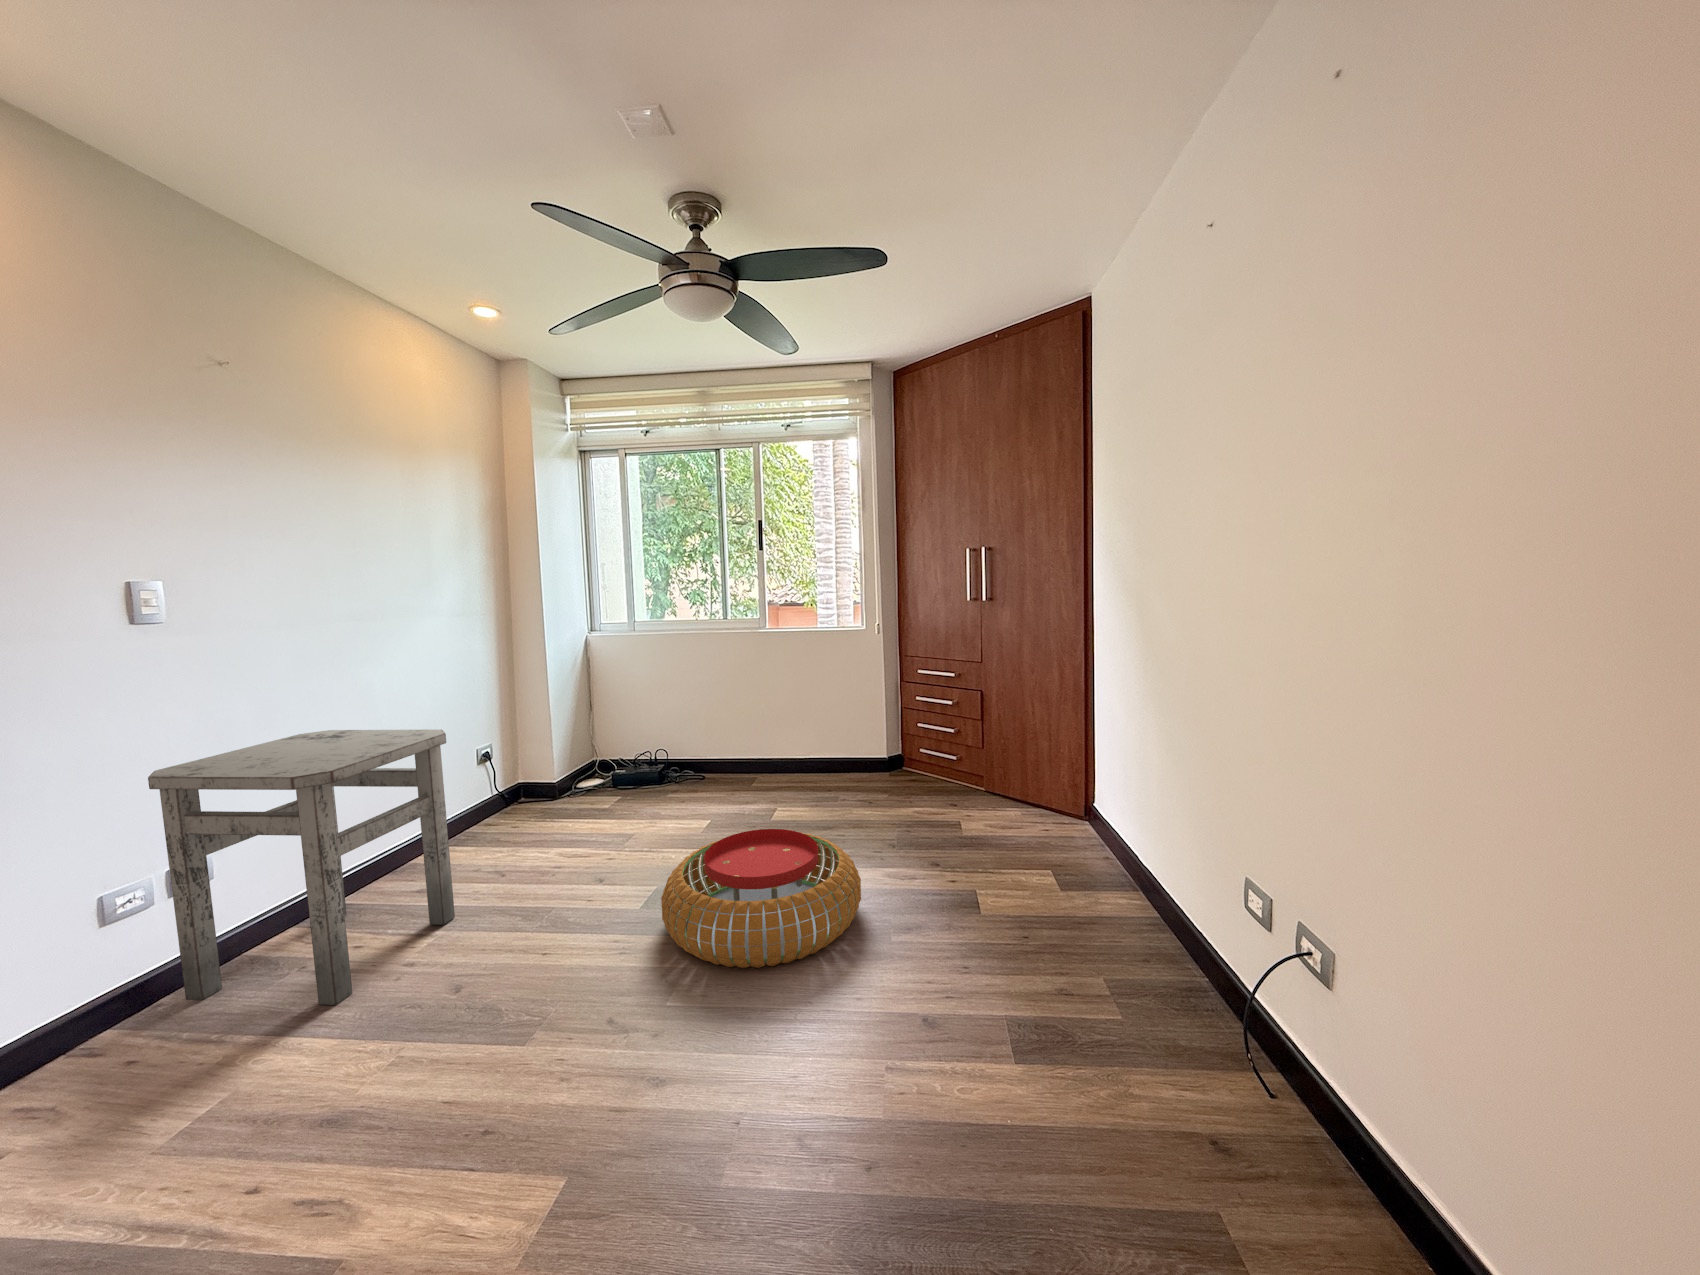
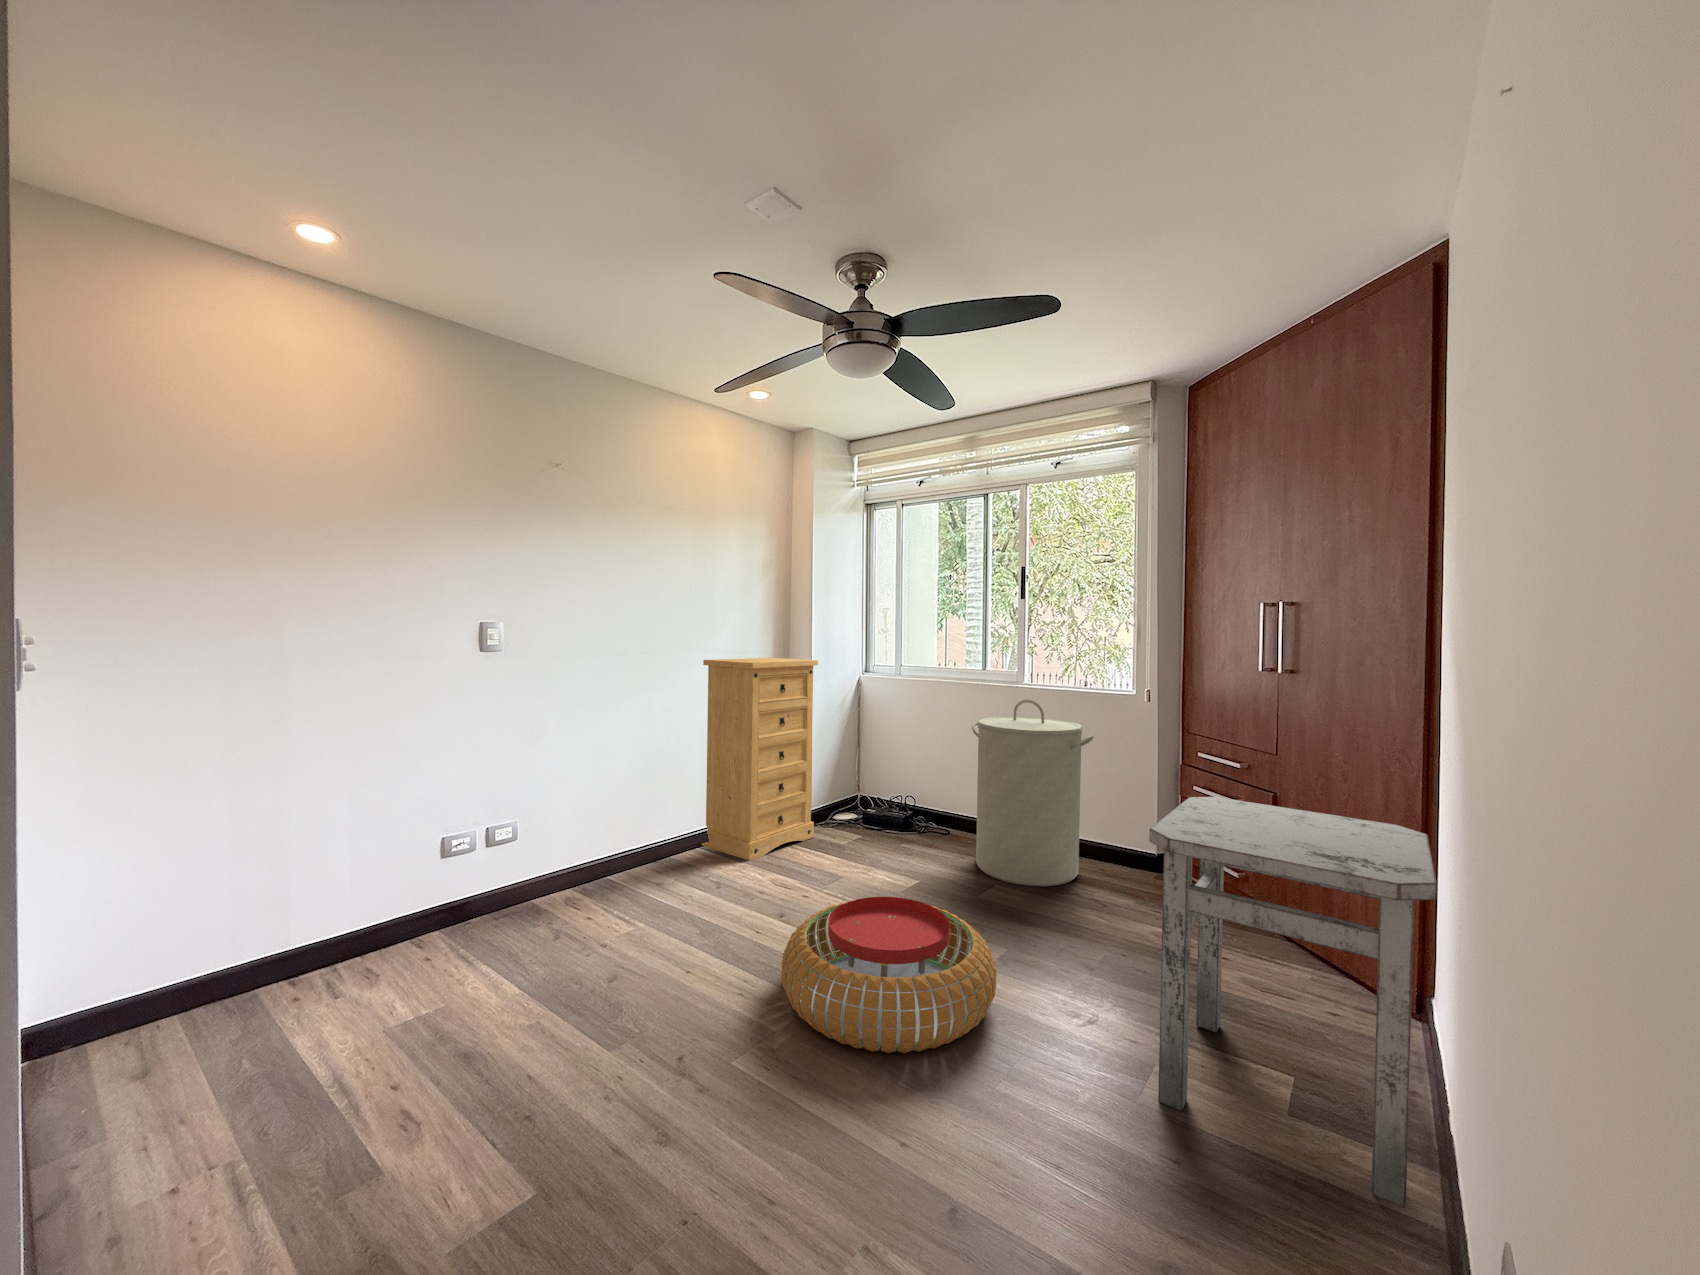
dresser: none [421,621,573,848] -> present [702,658,818,861]
laundry hamper: none [733,641,843,802] -> present [972,700,1094,886]
side table: present [148,730,455,1005] -> present [1149,797,1437,1208]

